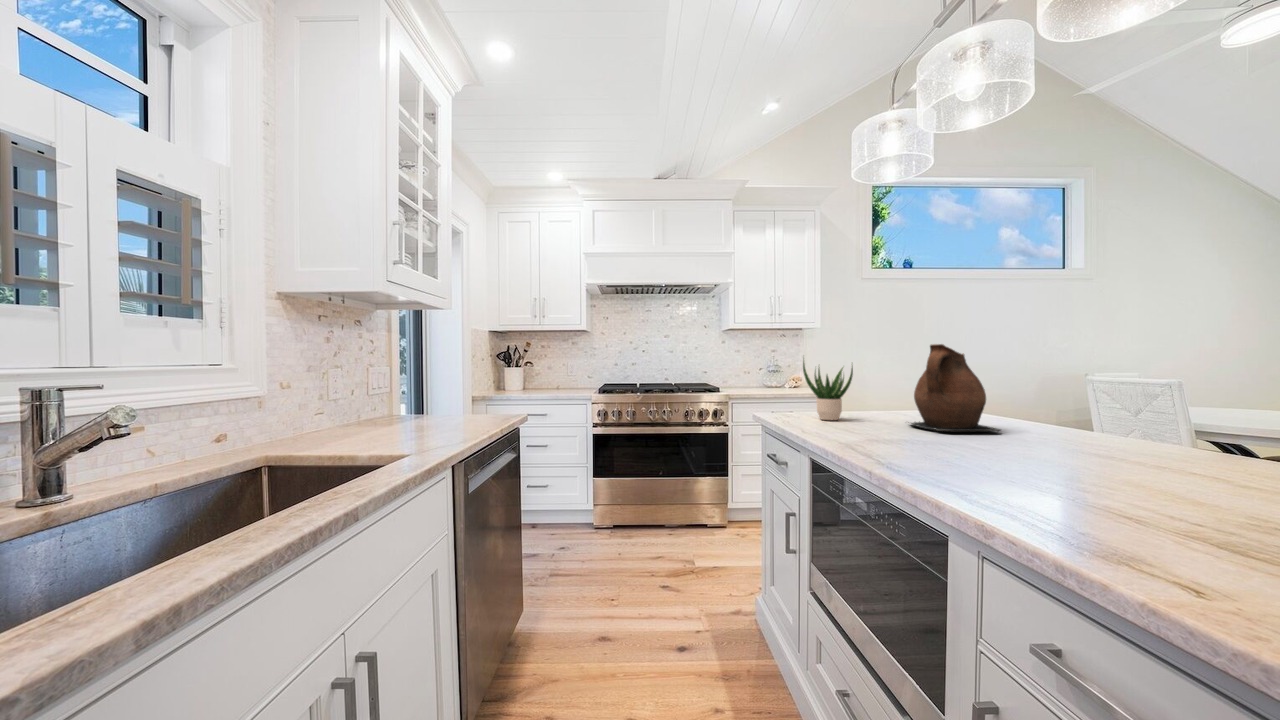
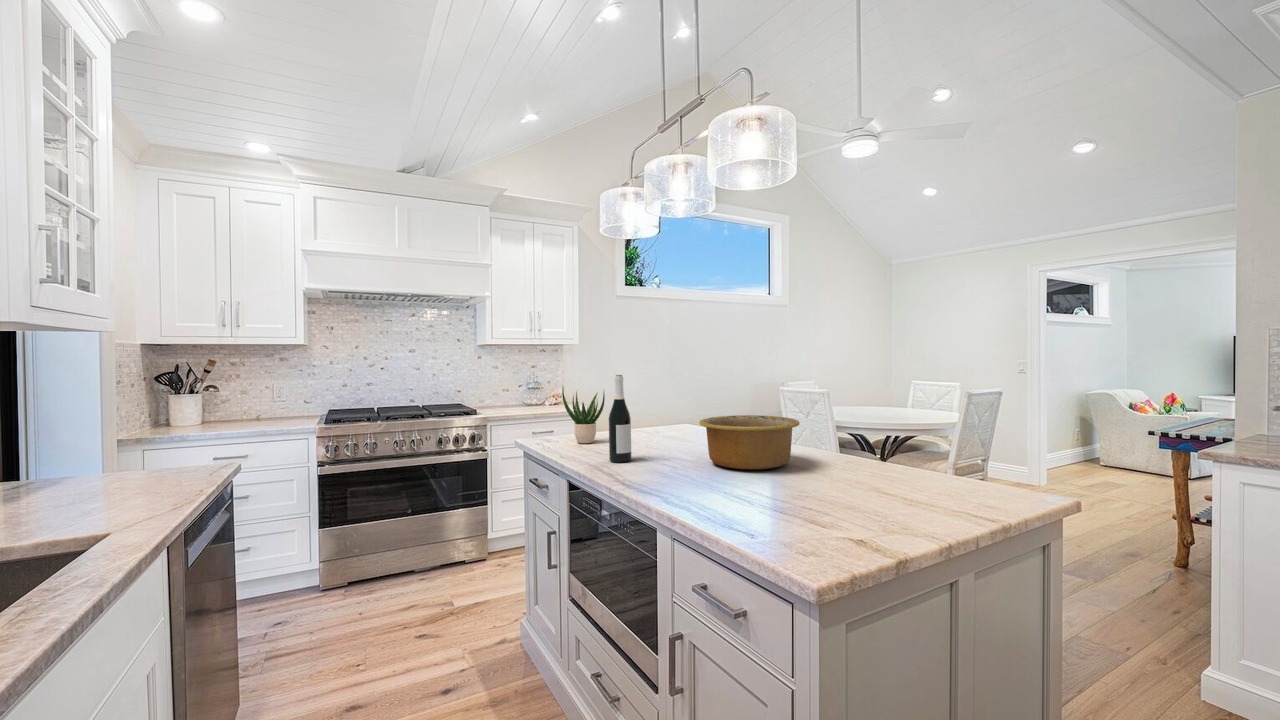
wine bottle: none [862,338,892,443] -> present [609,375,631,462]
ceramic pitcher: present [911,344,1001,432] -> none [644,376,709,447]
bowl: none [998,394,1202,471] -> present [699,415,800,469]

